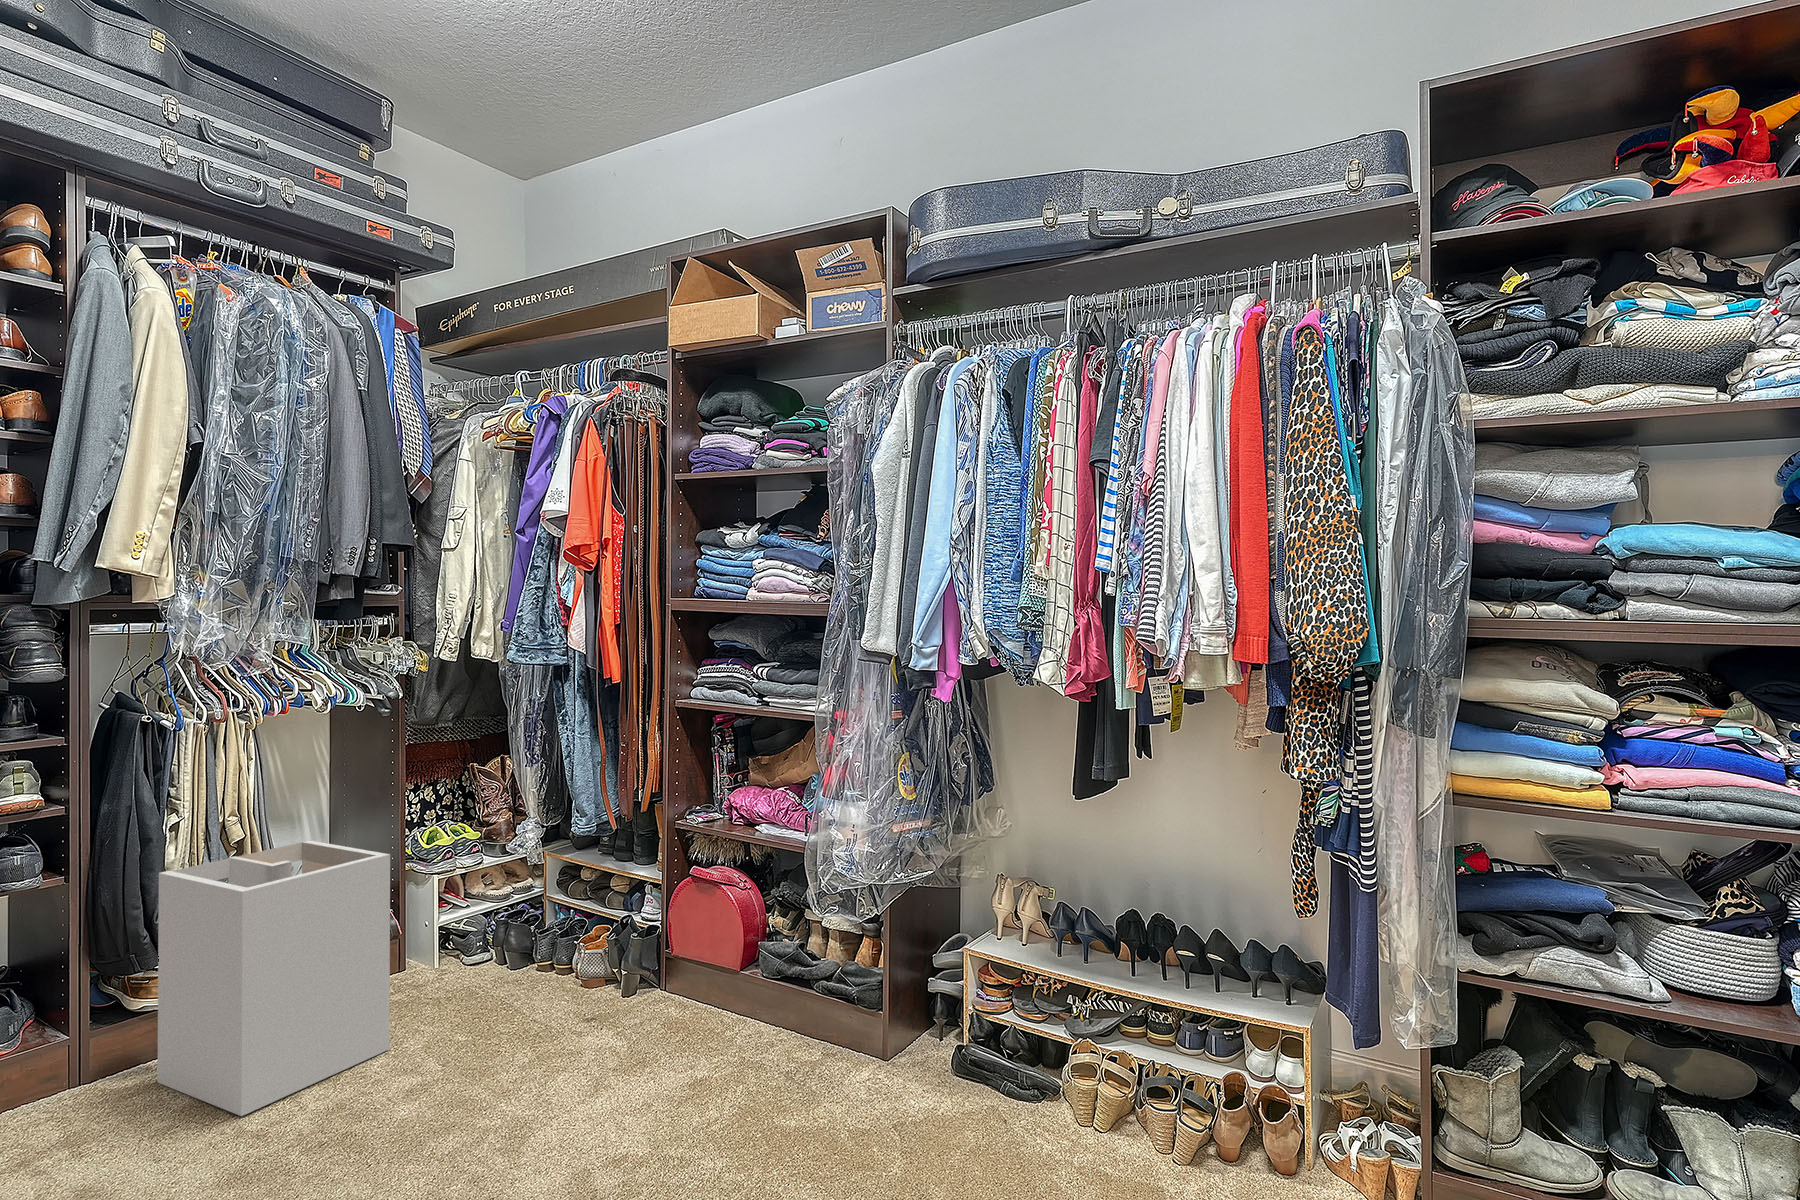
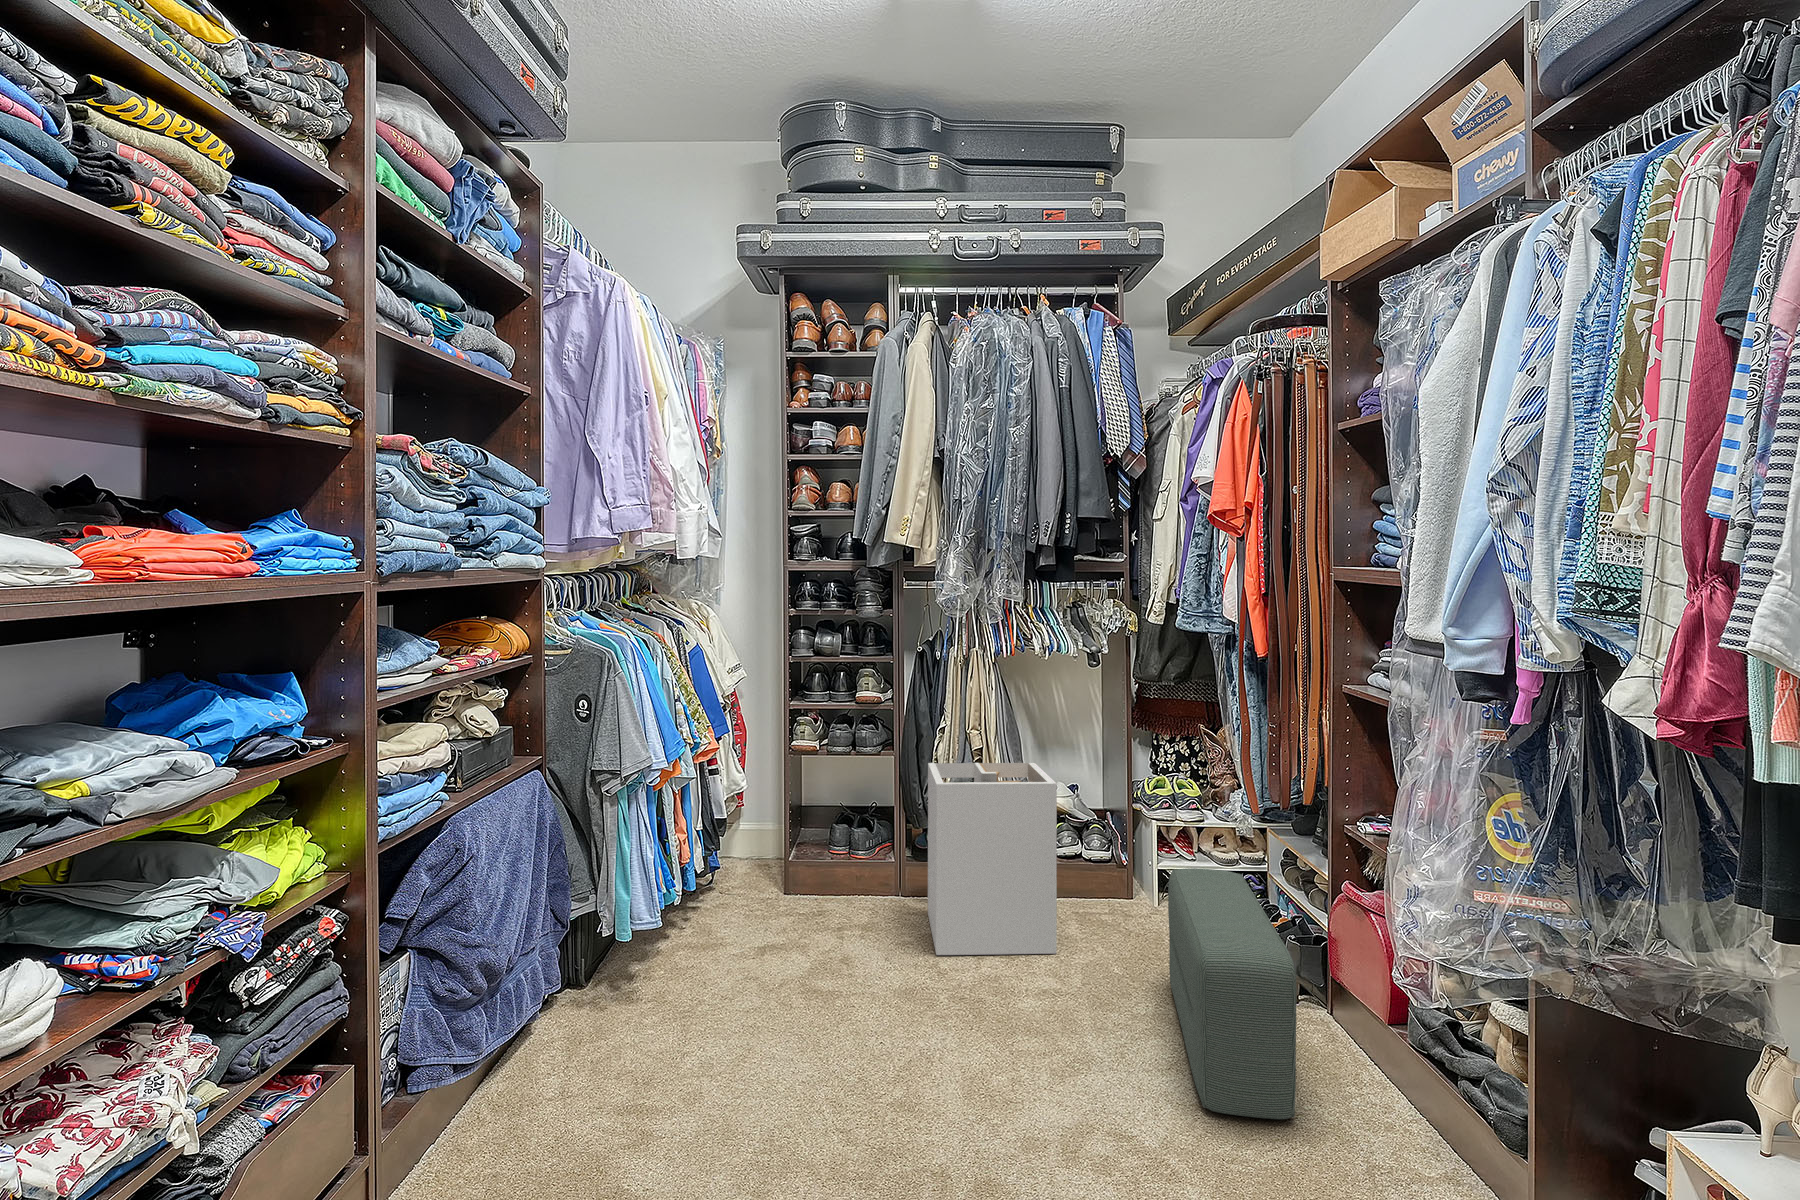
pouf: none [528,895,724,1095] -> present [1168,868,1296,1119]

